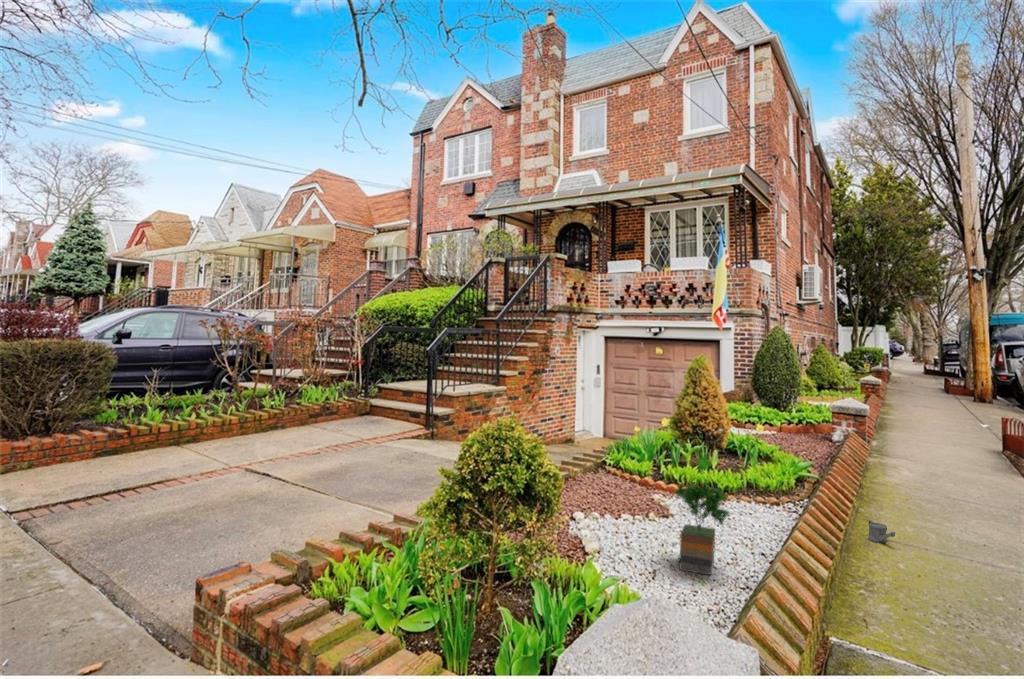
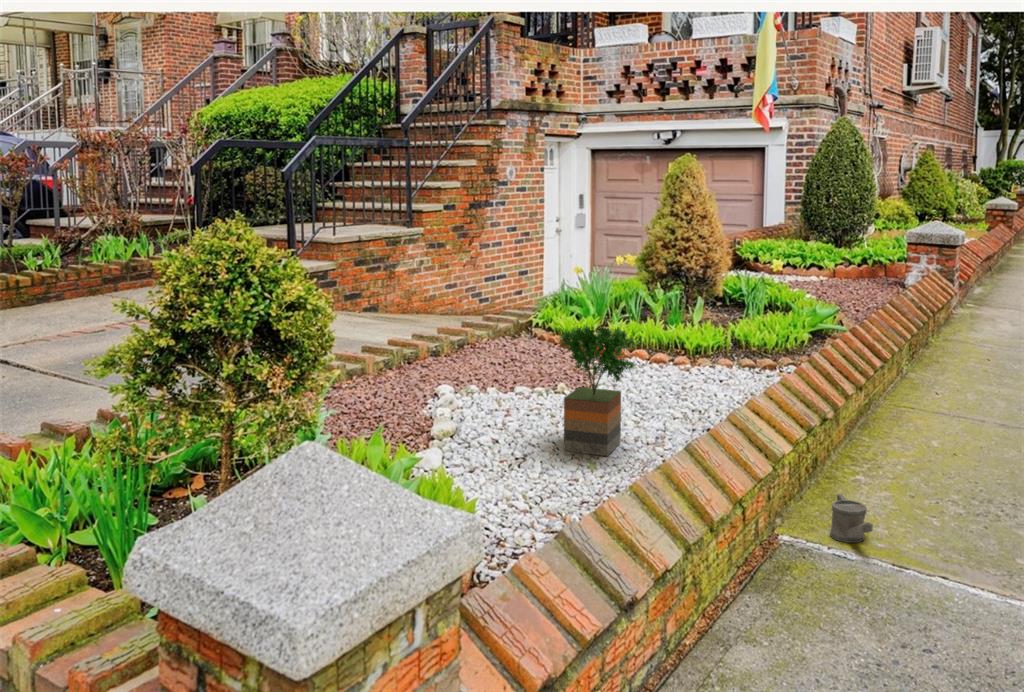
watering can: present [868,520,895,543] -> present [830,494,873,543]

